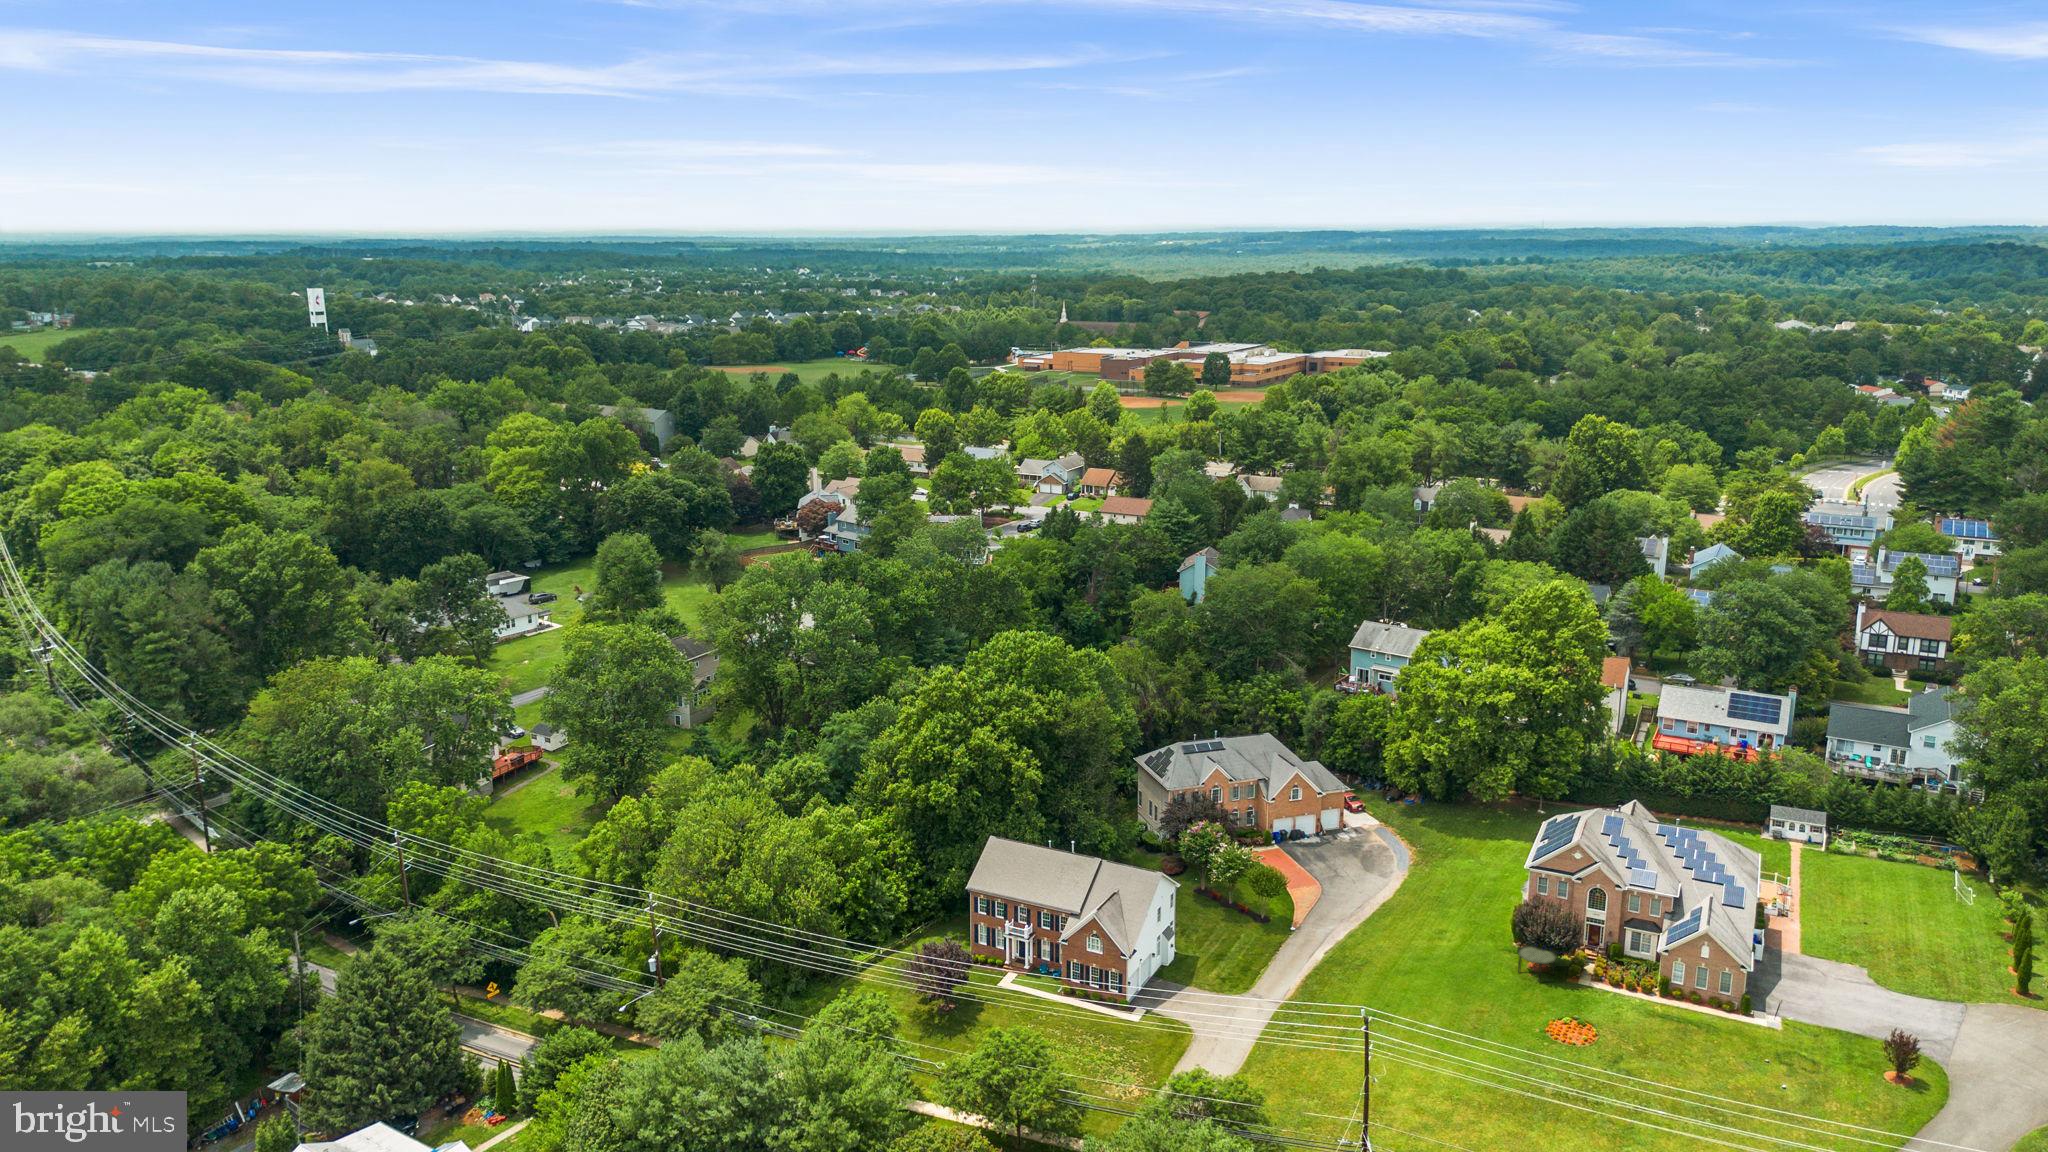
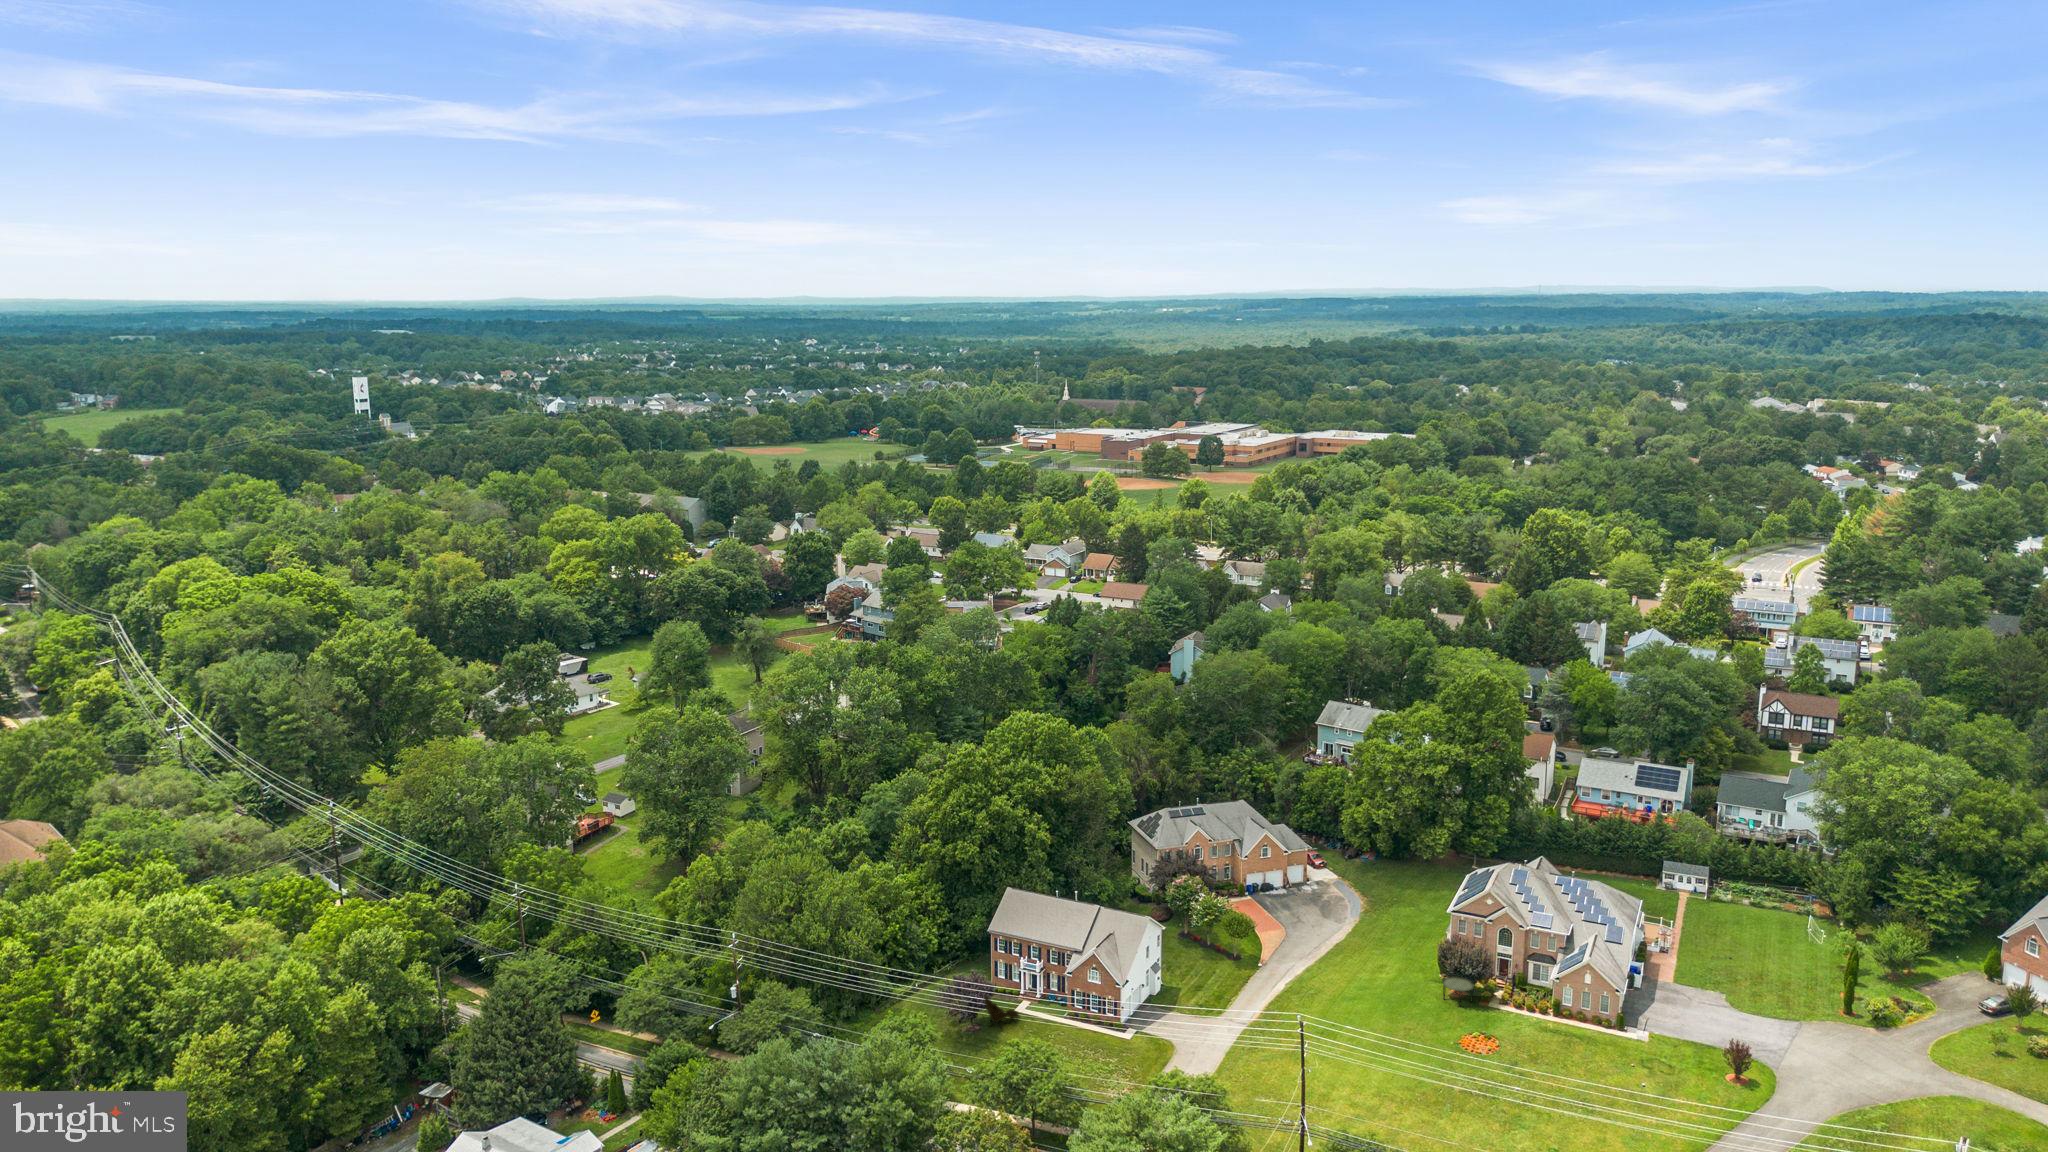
lounge chair: none [962,965,1006,1006] -> present [984,995,1019,1027]

